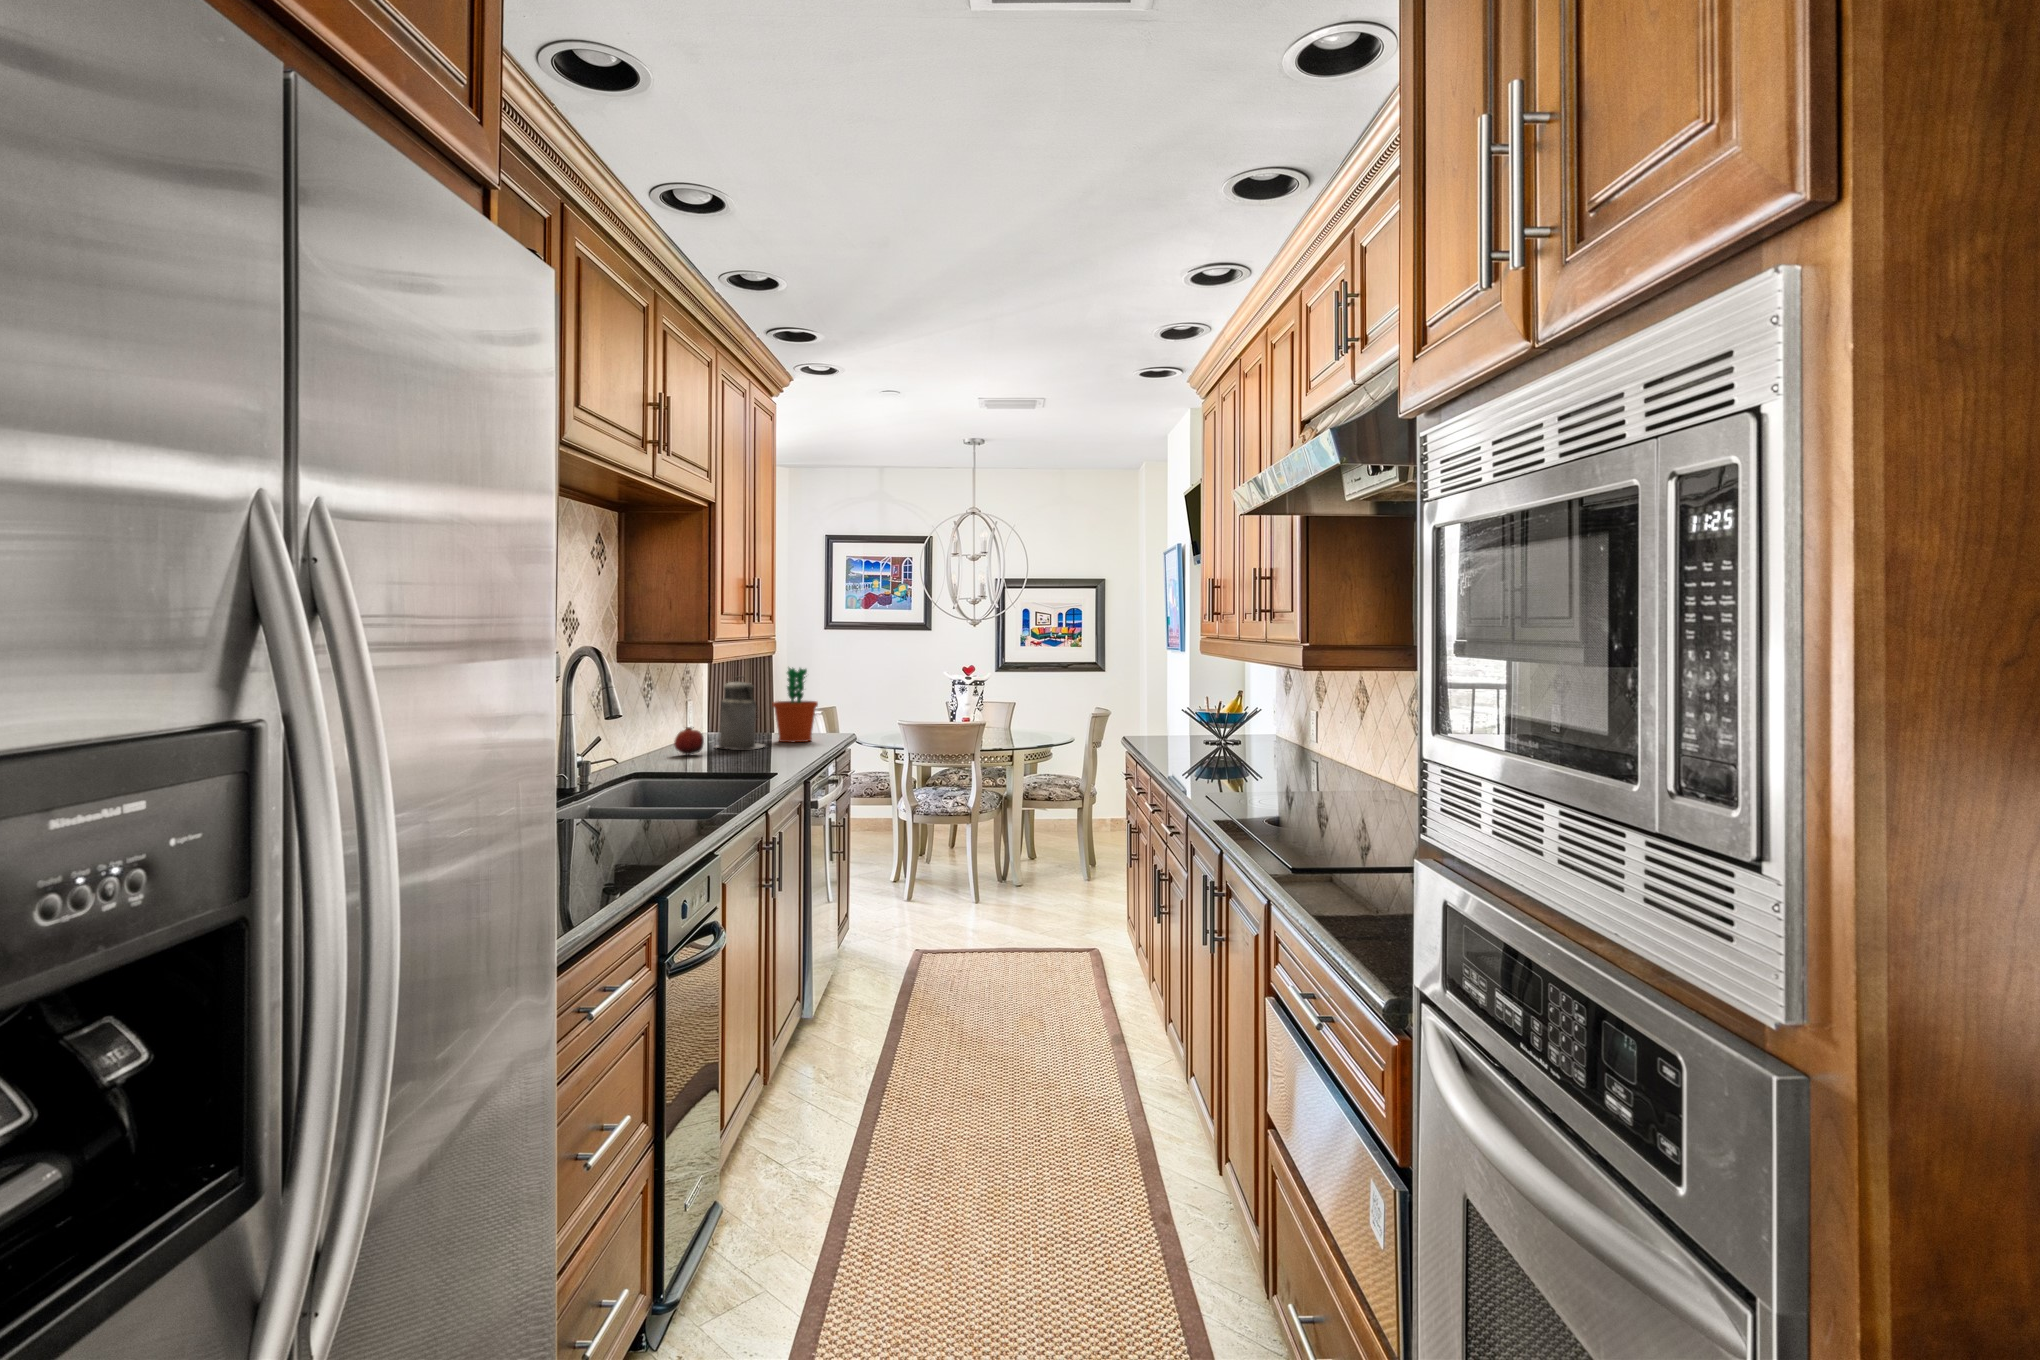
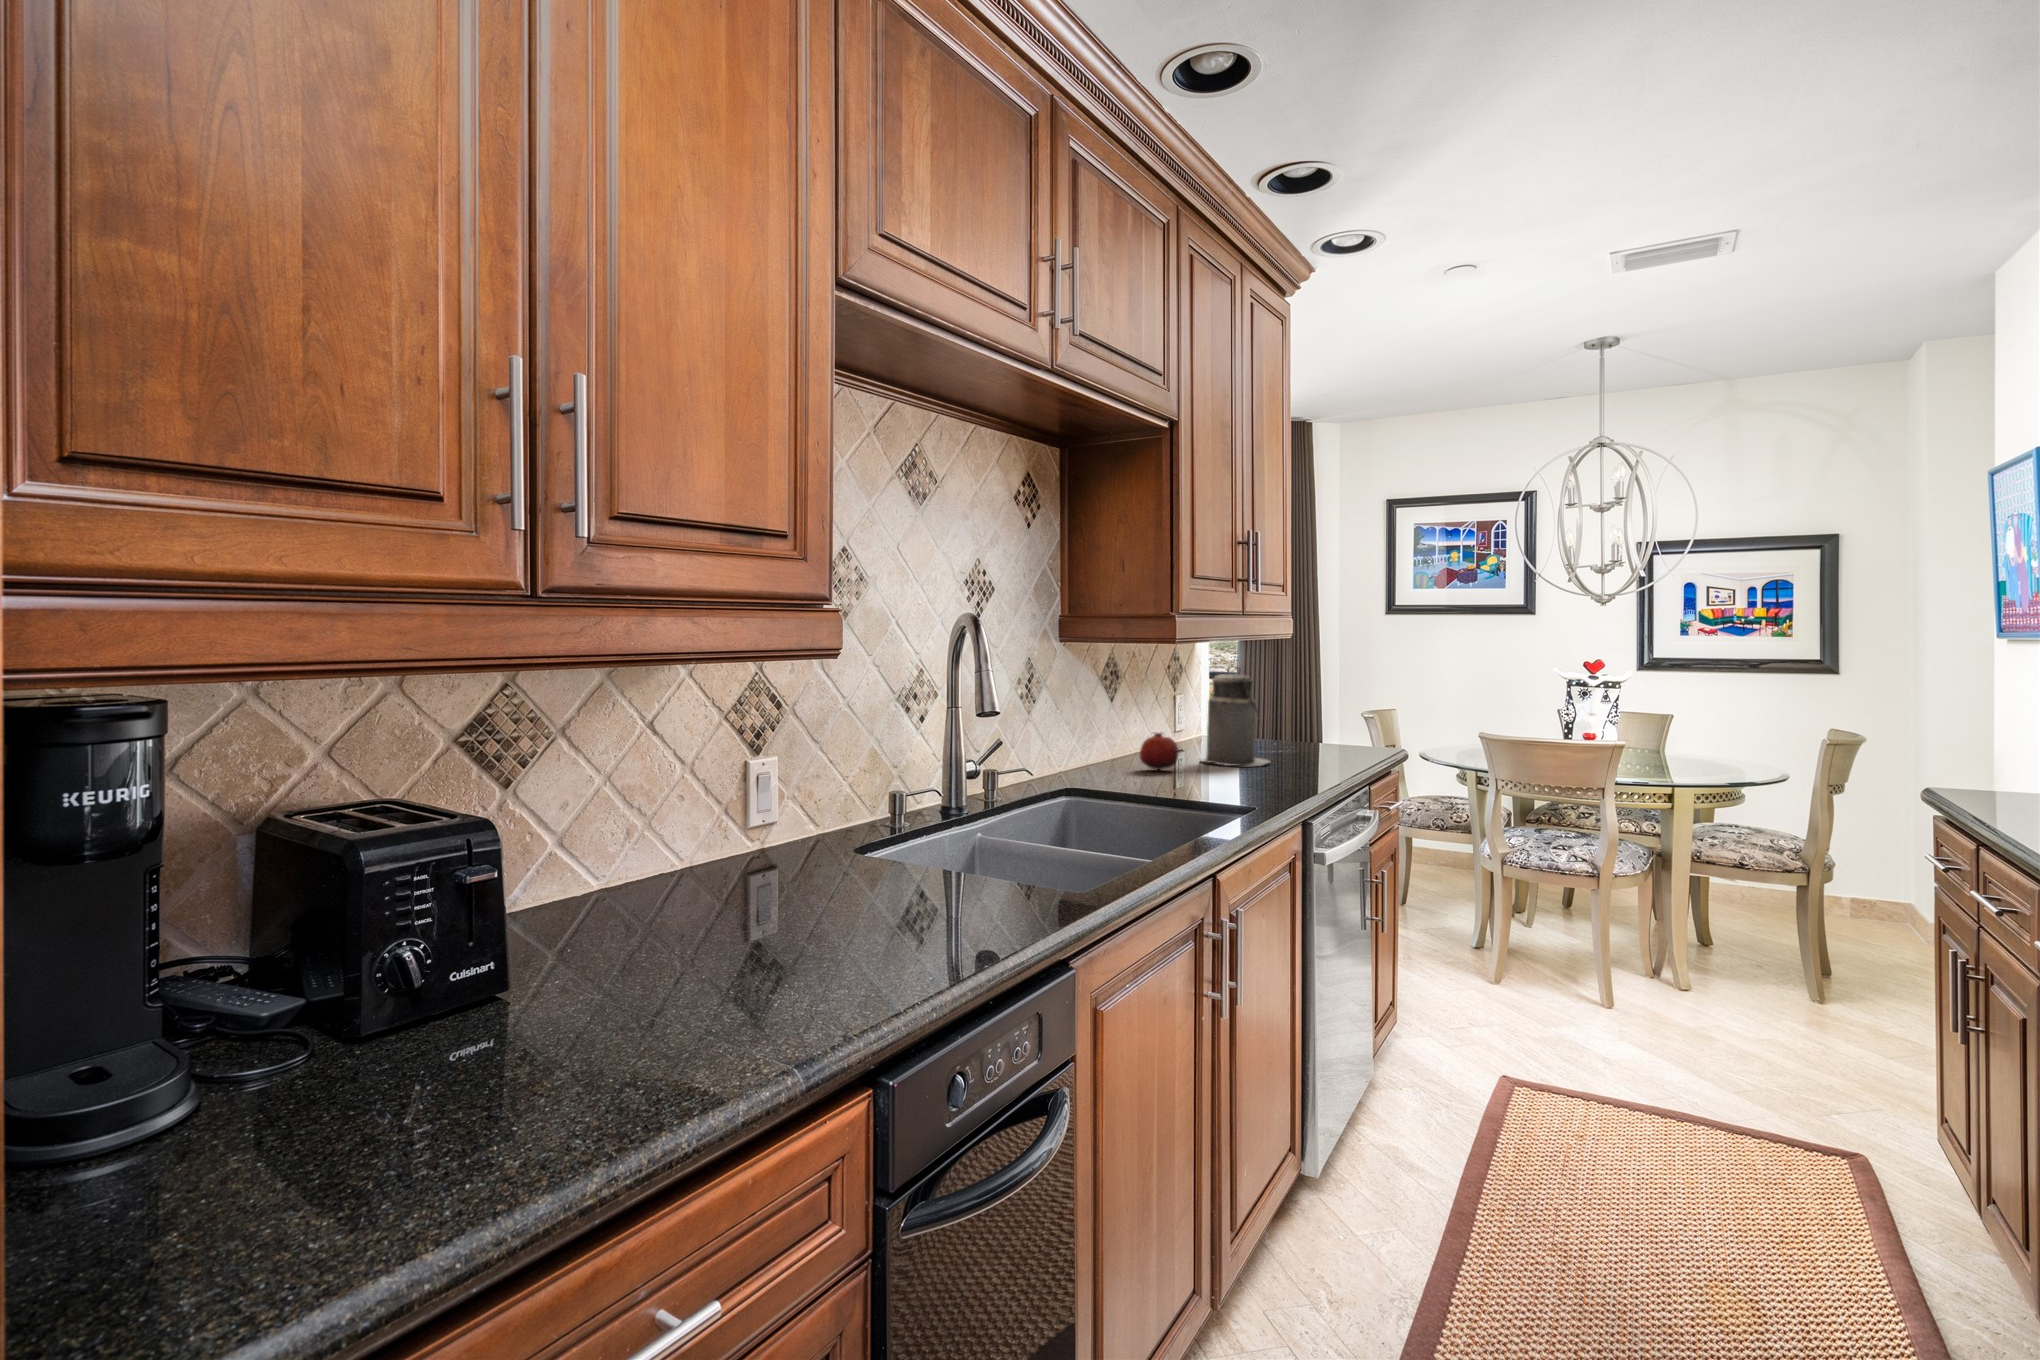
flower pot: present [772,668,818,742] -> none [1284,655,1349,759]

